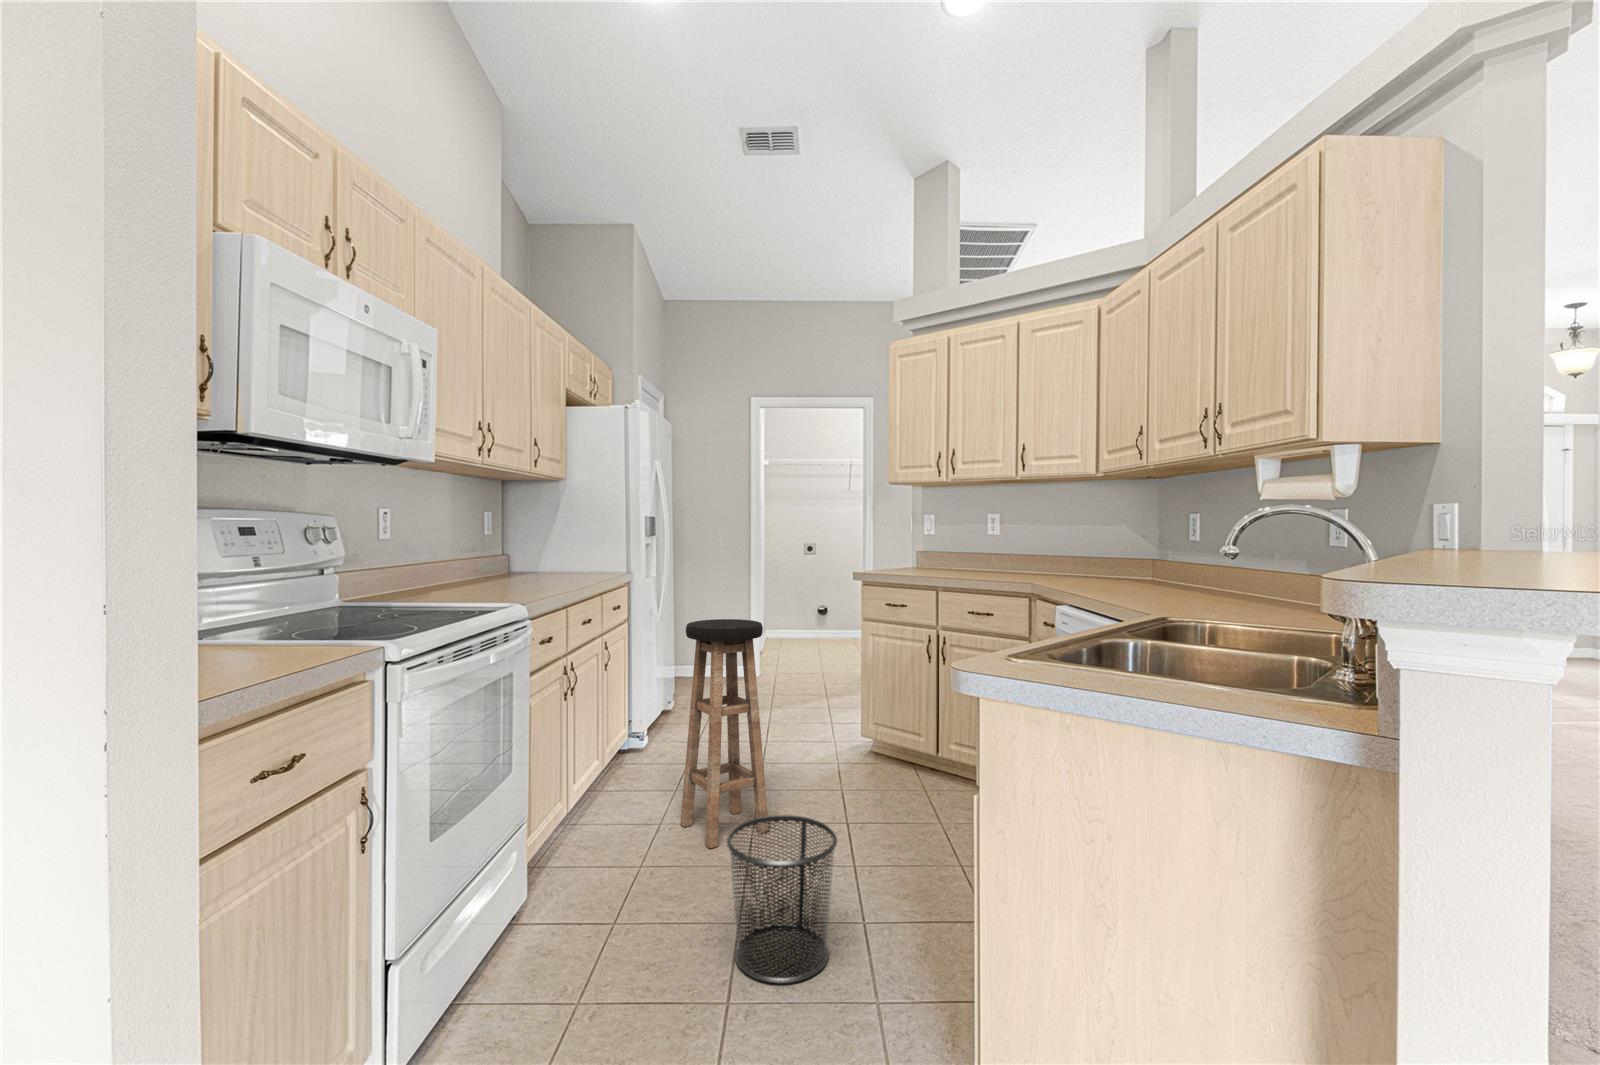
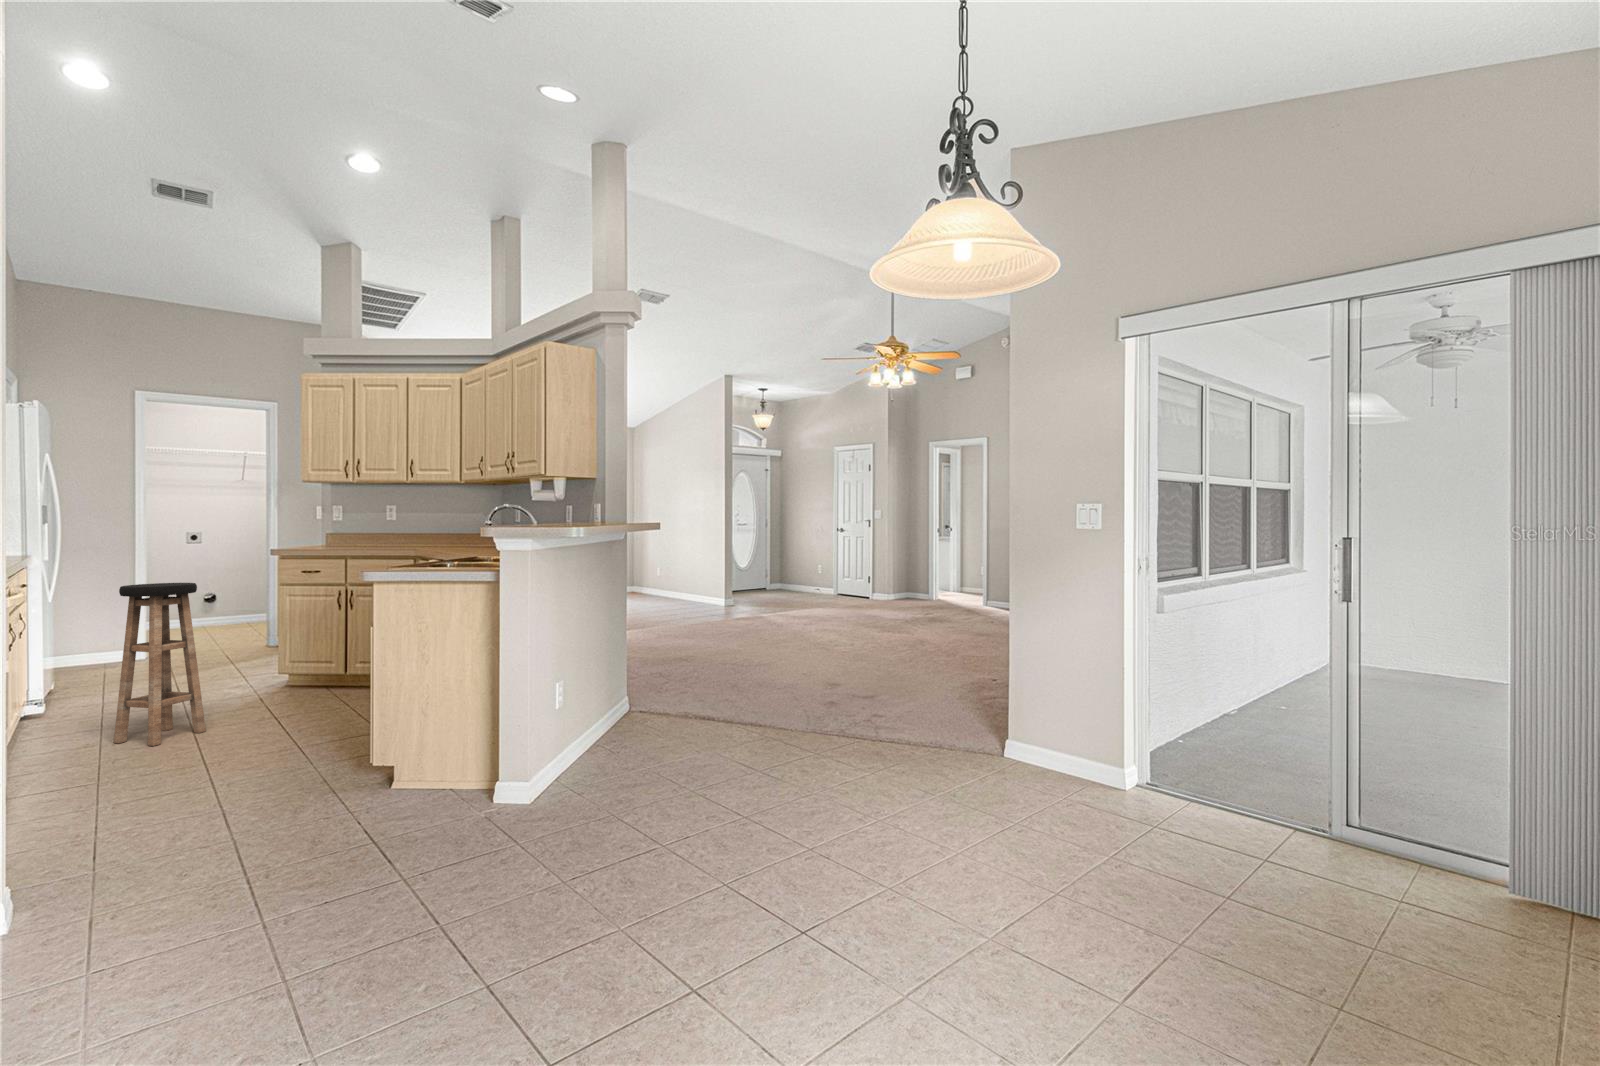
waste bin: present [727,815,837,984] -> none [197,687,280,773]

